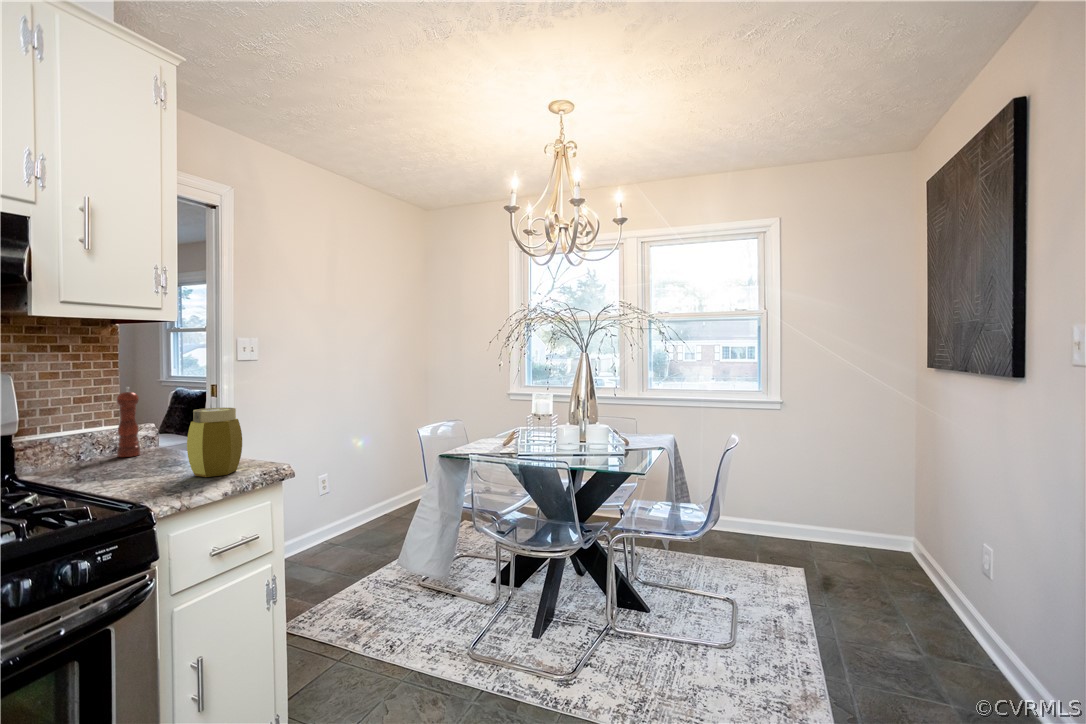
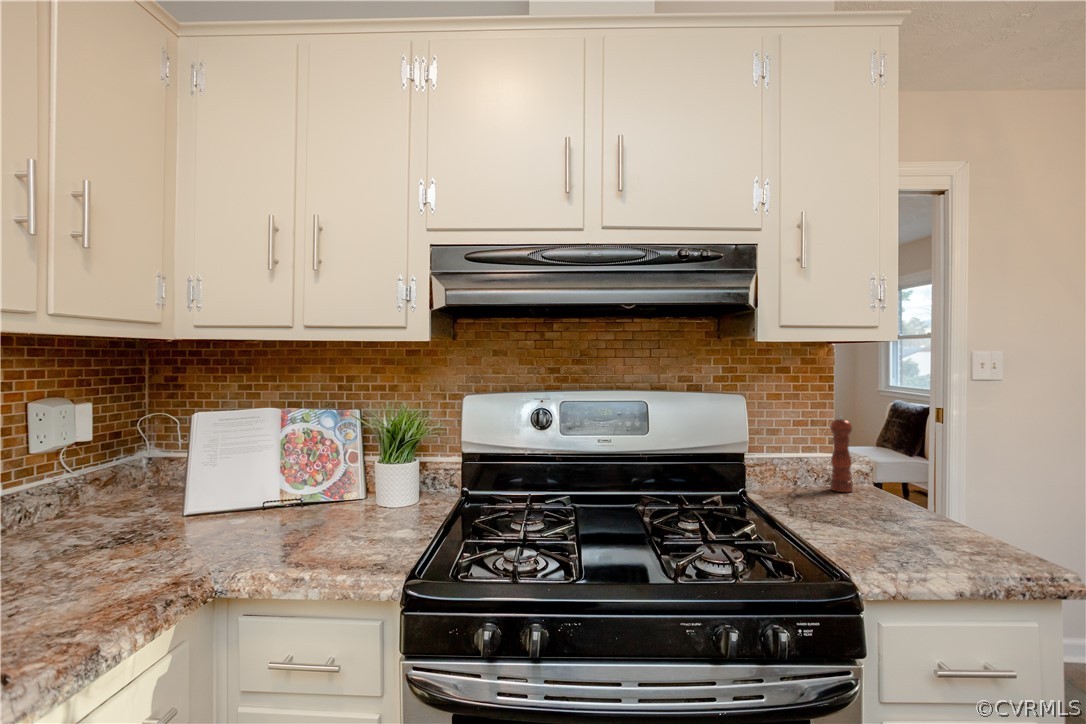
jar: present [187,408,242,477] -> none [905,459,985,560]

